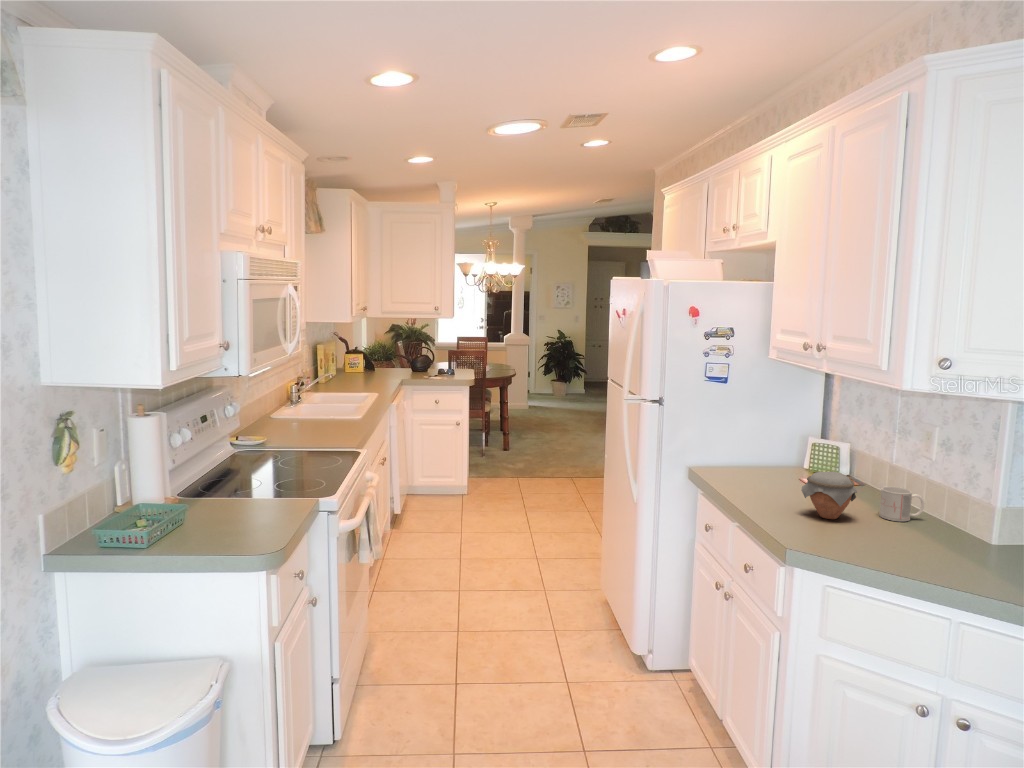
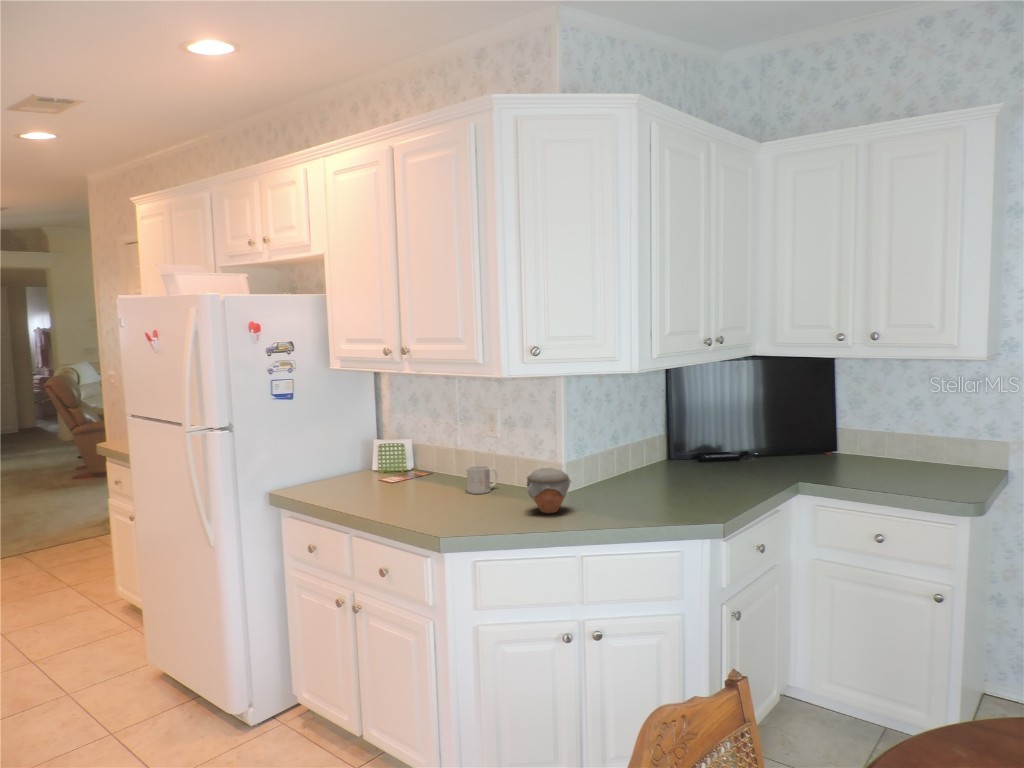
jar: present [801,472,857,519] -> present [526,468,571,513]

